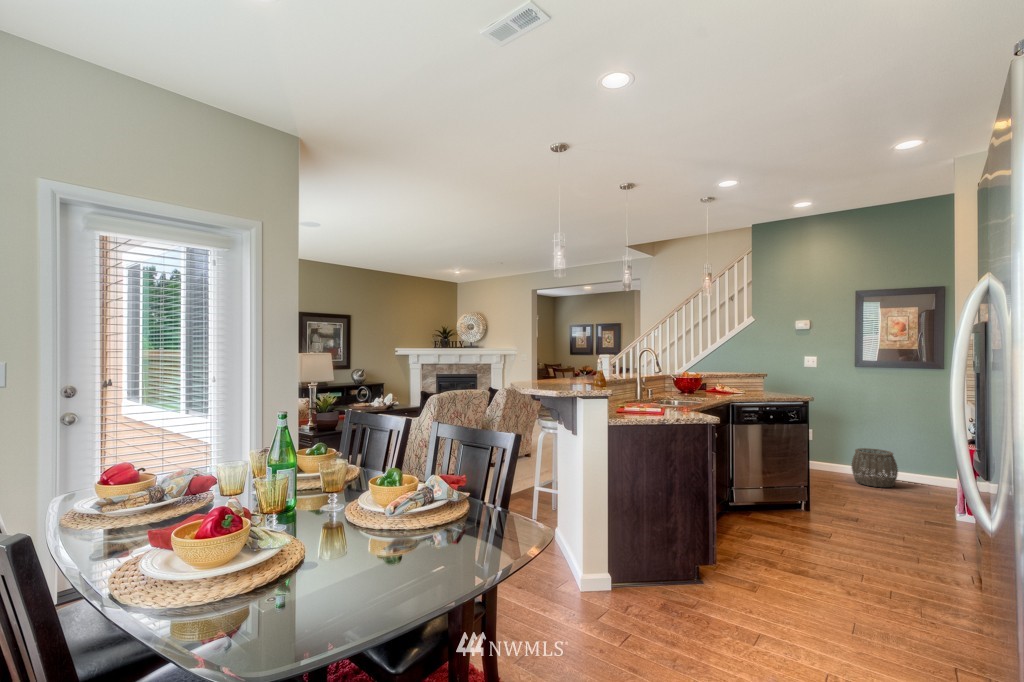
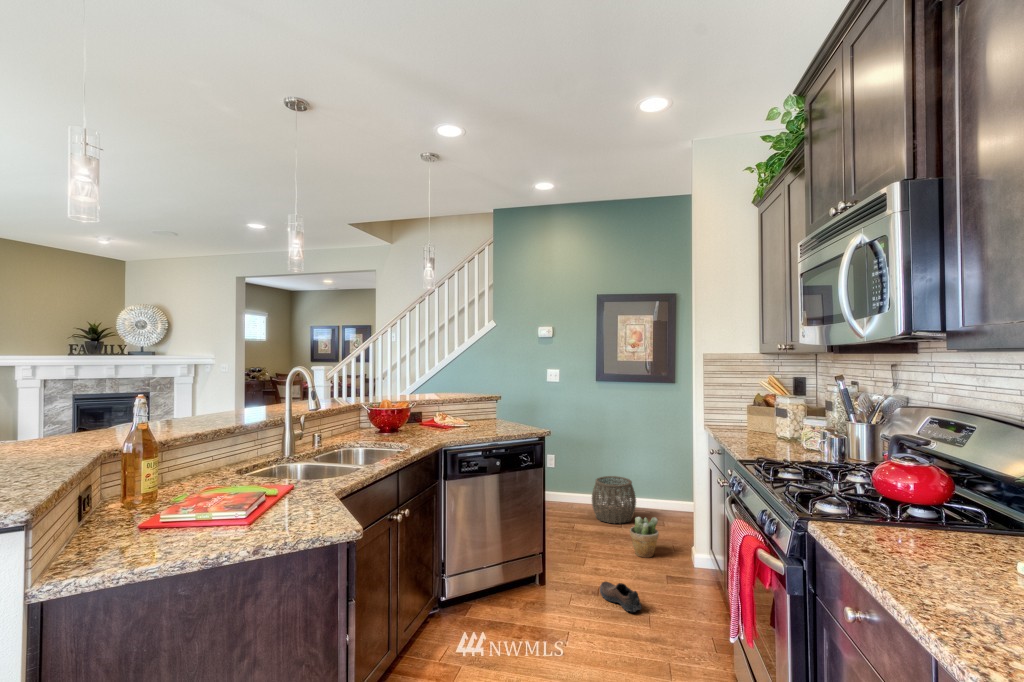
potted plant: none [891,475,920,509] -> present [630,517,659,558]
shoe: none [862,512,901,532] -> present [600,582,642,612]

